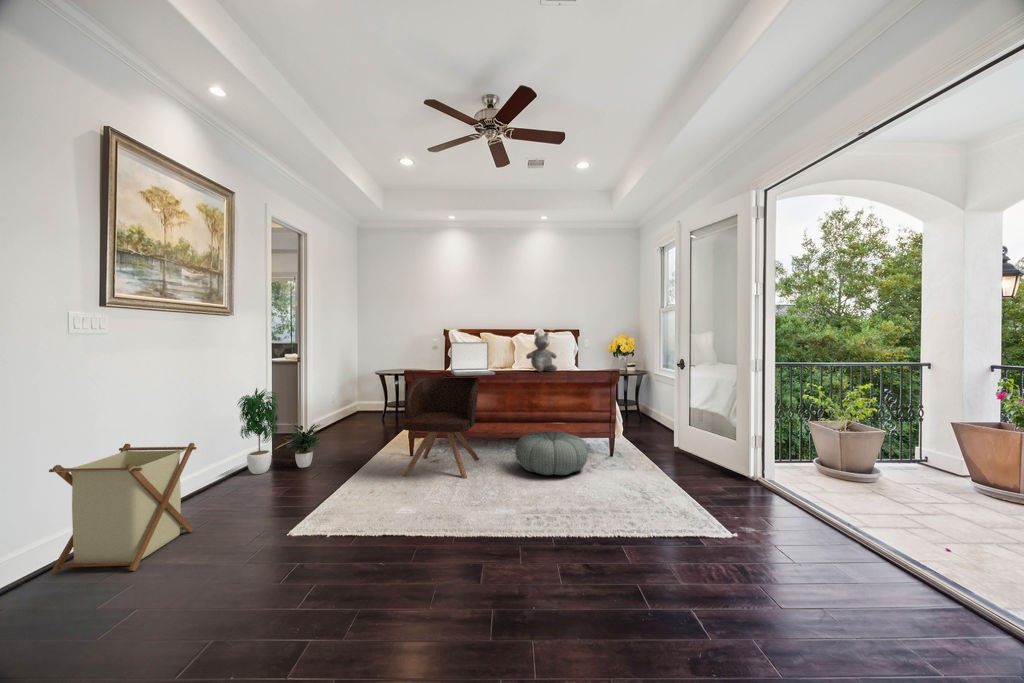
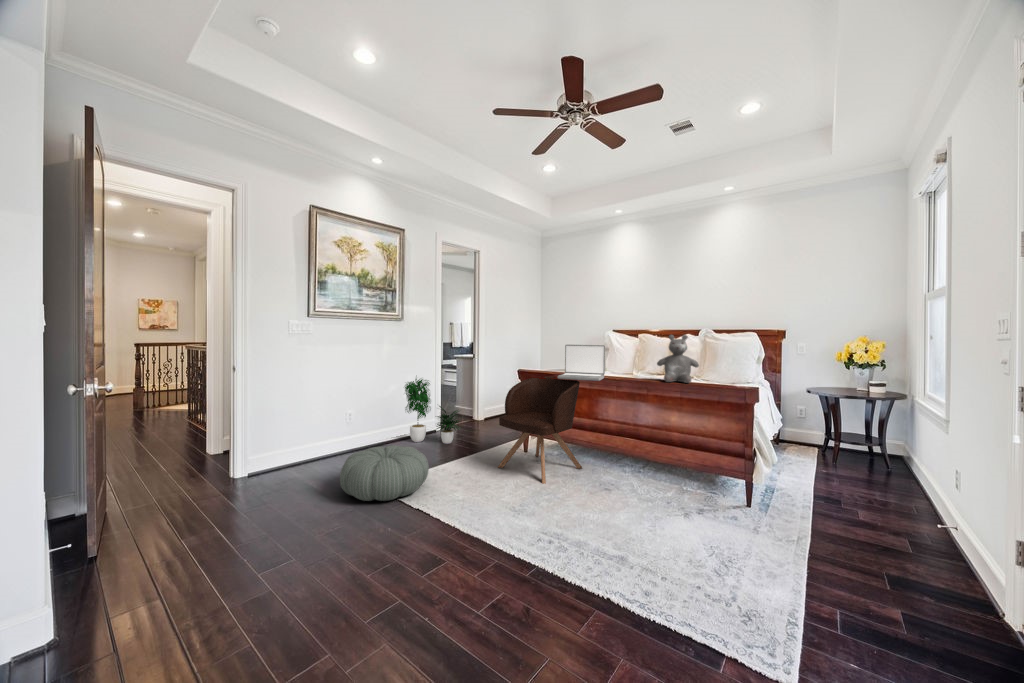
pouf: present [515,431,588,475] -> present [340,445,429,501]
laundry basket: present [49,443,196,573] -> none [266,405,340,485]

